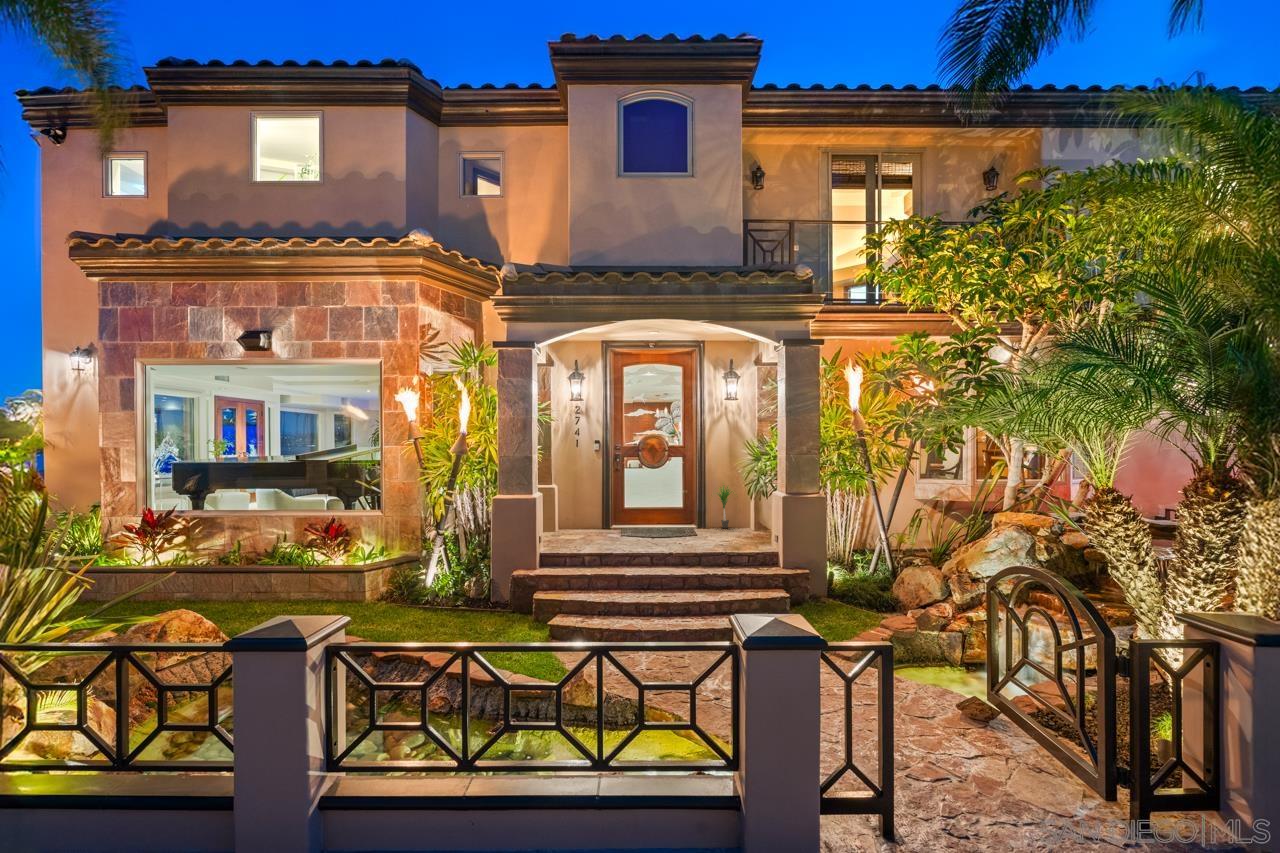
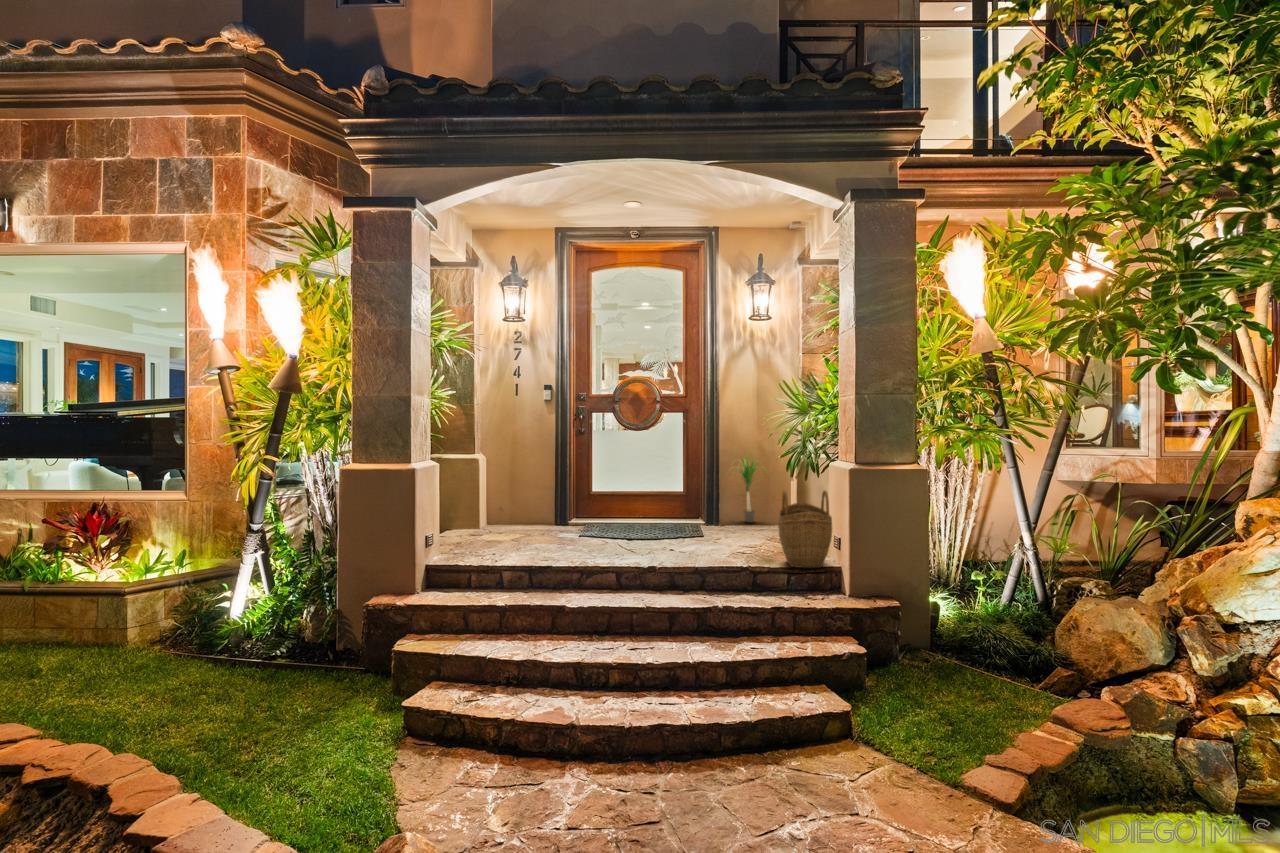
woven basket: none [743,509,773,553] -> present [778,490,832,568]

